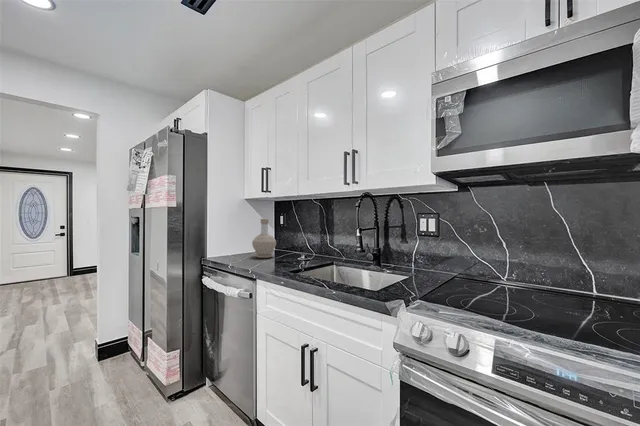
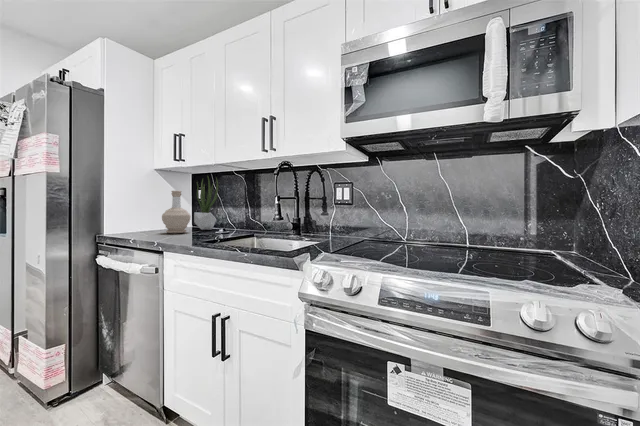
potted plant: none [278,203,300,253] -> present [194,177,218,230]

